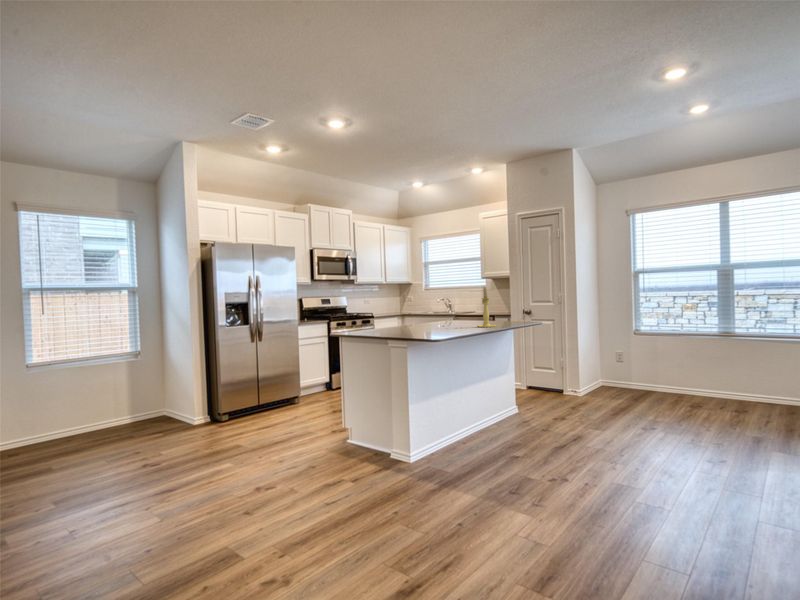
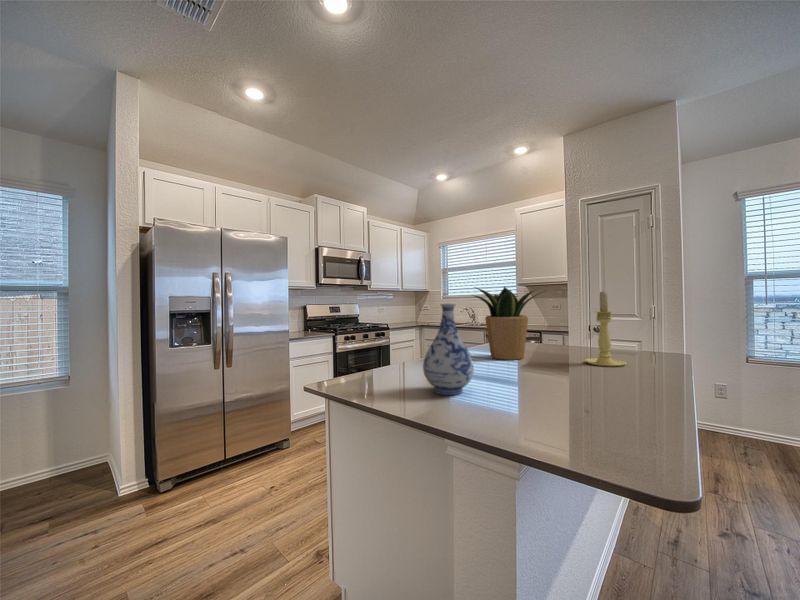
potted plant: none [419,285,460,328] -> present [474,287,542,360]
vase: none [382,295,404,335] -> present [423,304,474,395]

